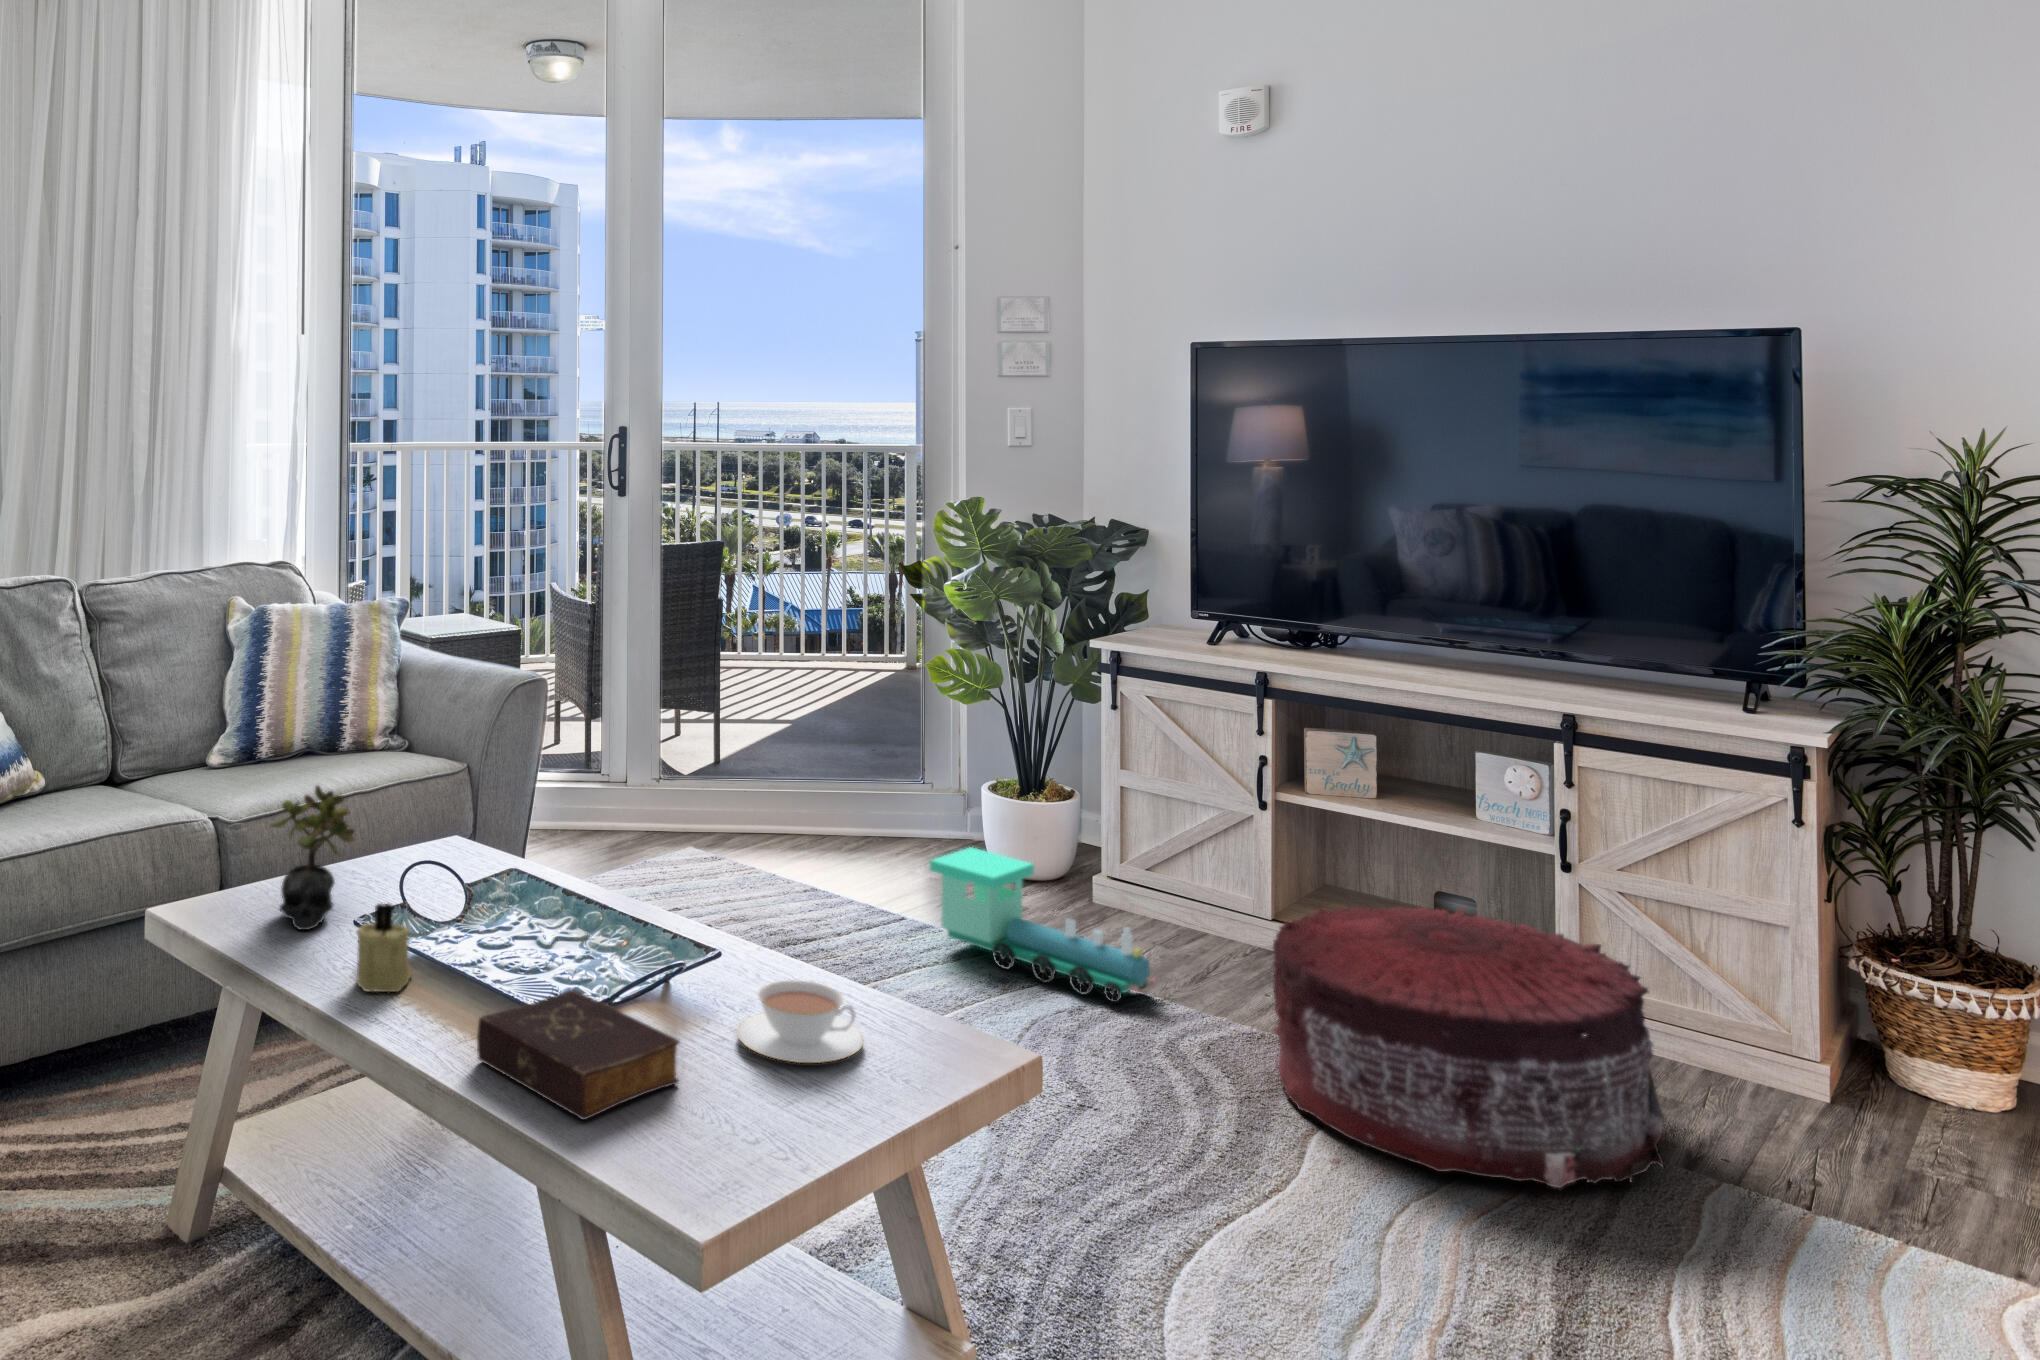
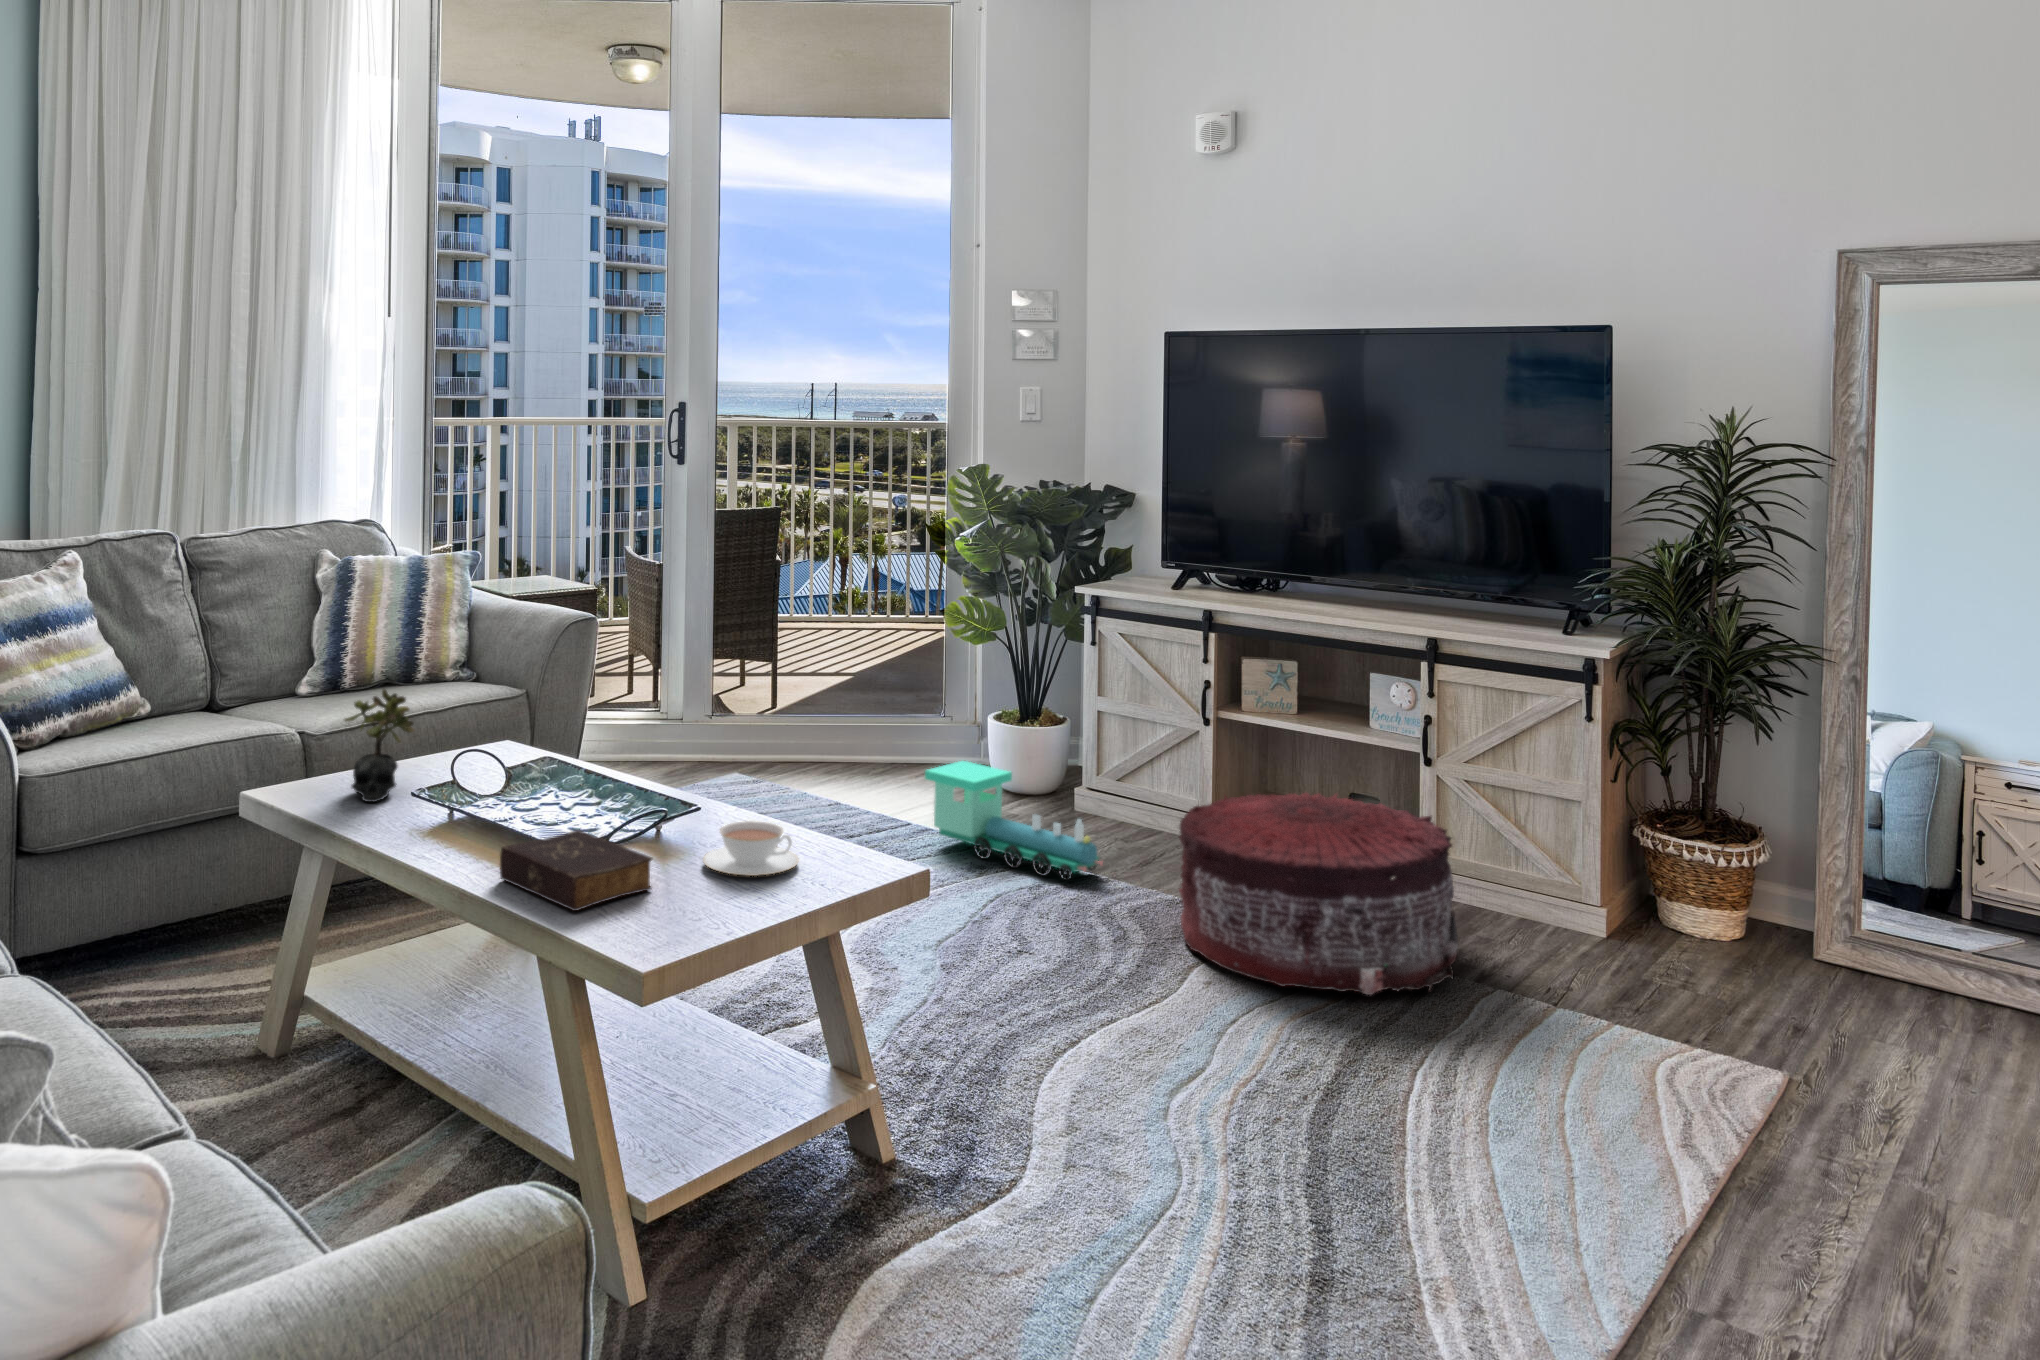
candle: present [357,904,413,992] -> none [410,772,457,840]

